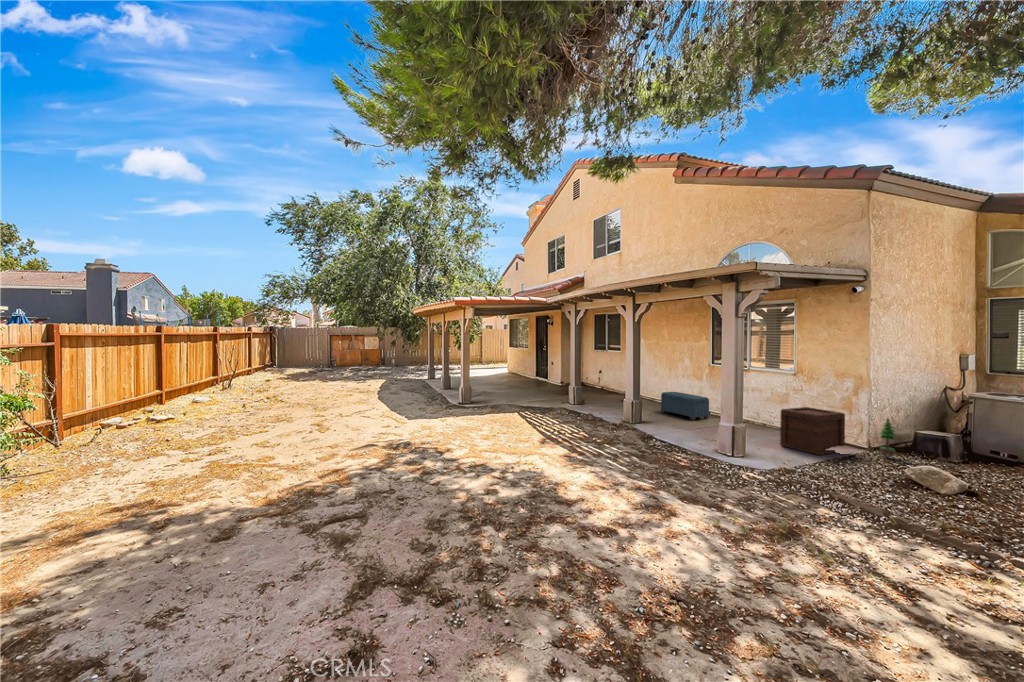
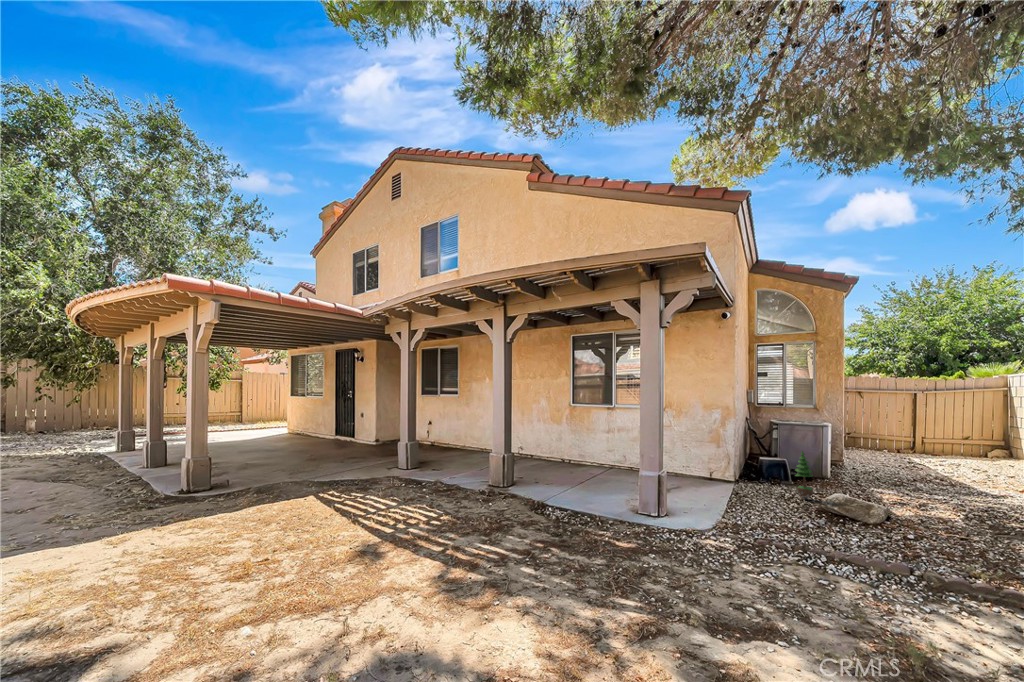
bench: present [661,392,709,421] -> none [525,441,587,477]
wooden crate: present [780,407,845,455] -> none [693,446,762,507]

